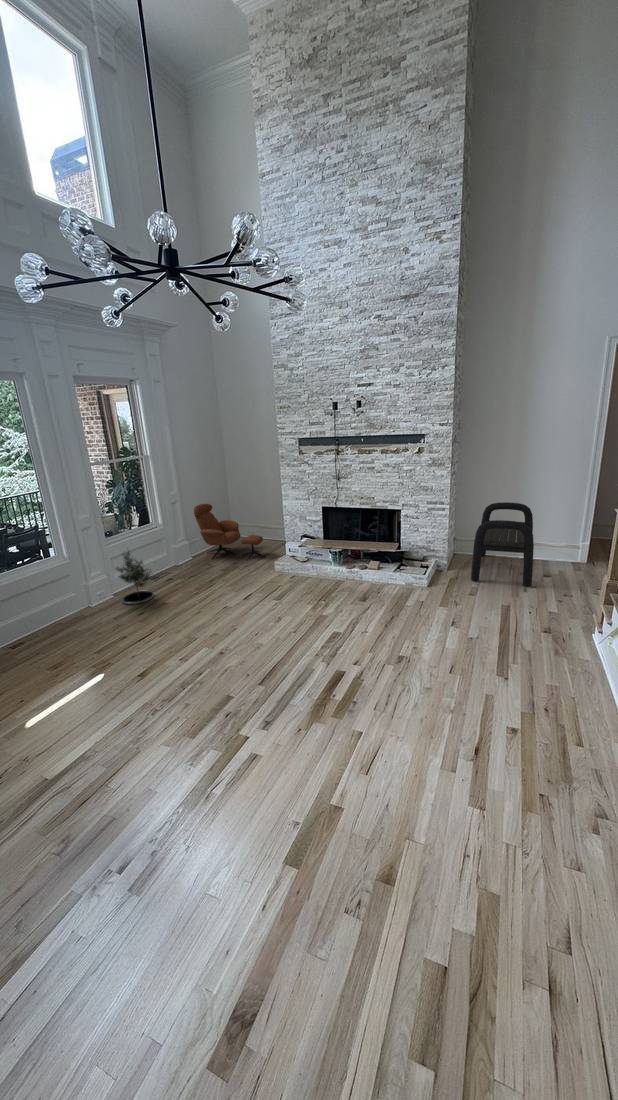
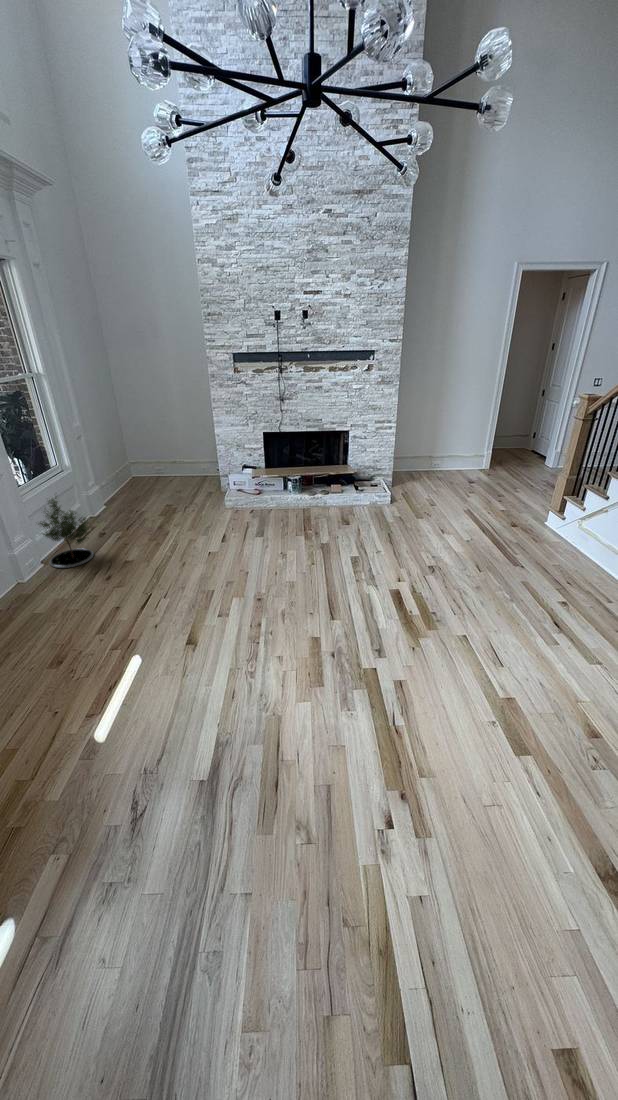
bench: present [471,502,534,586] -> none [405,421,475,495]
lounge chair: present [194,504,265,560] -> none [97,437,196,505]

